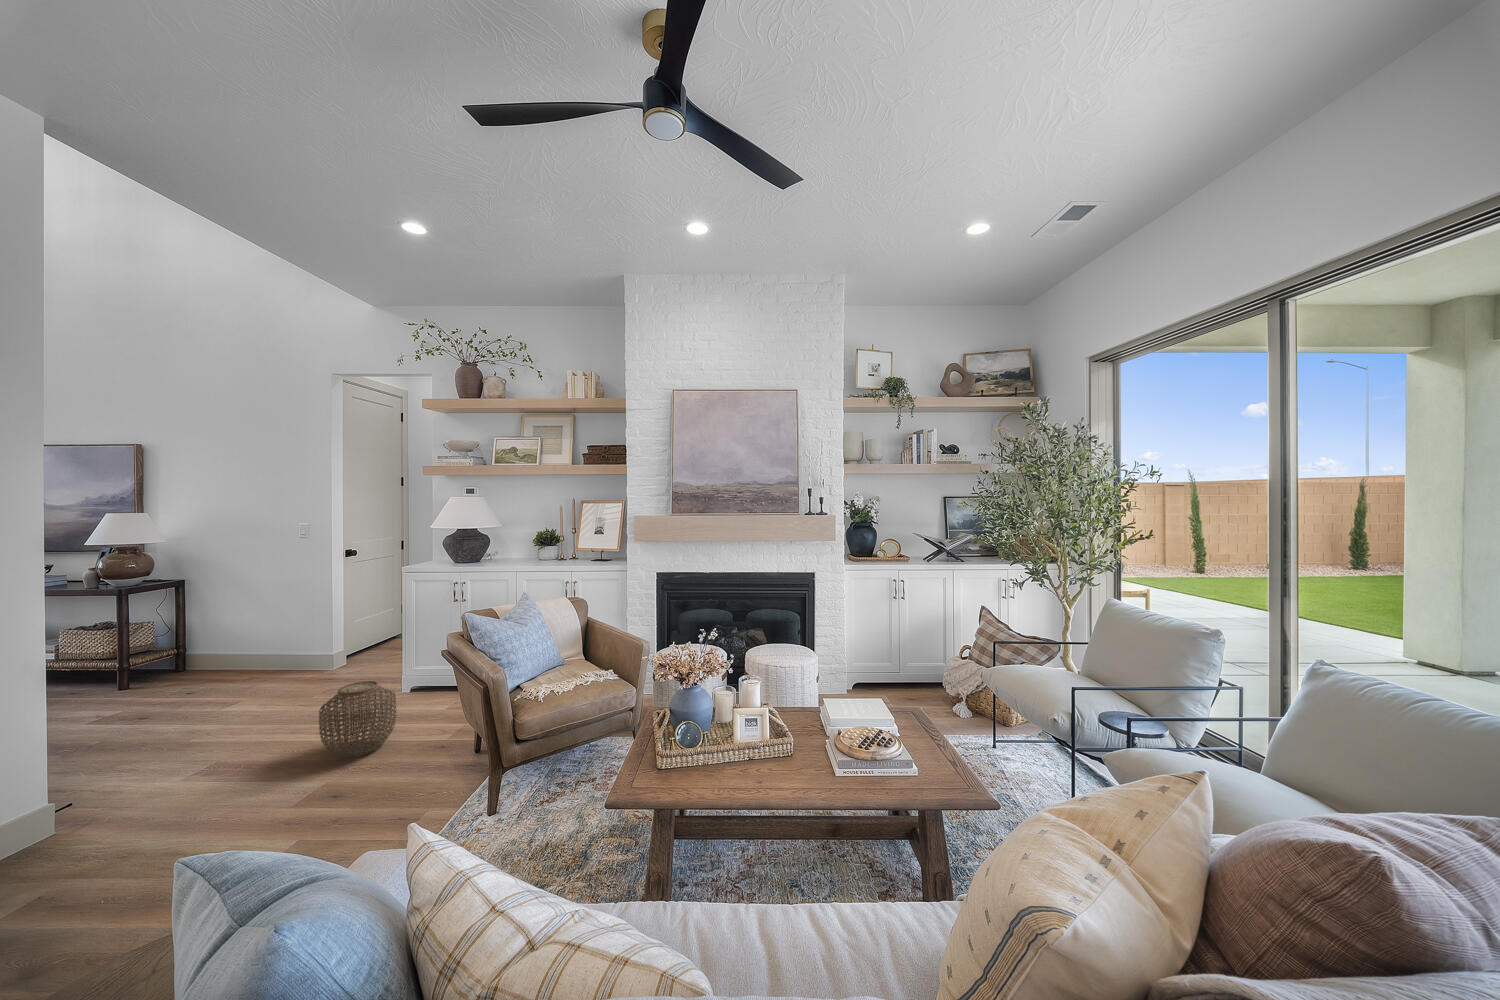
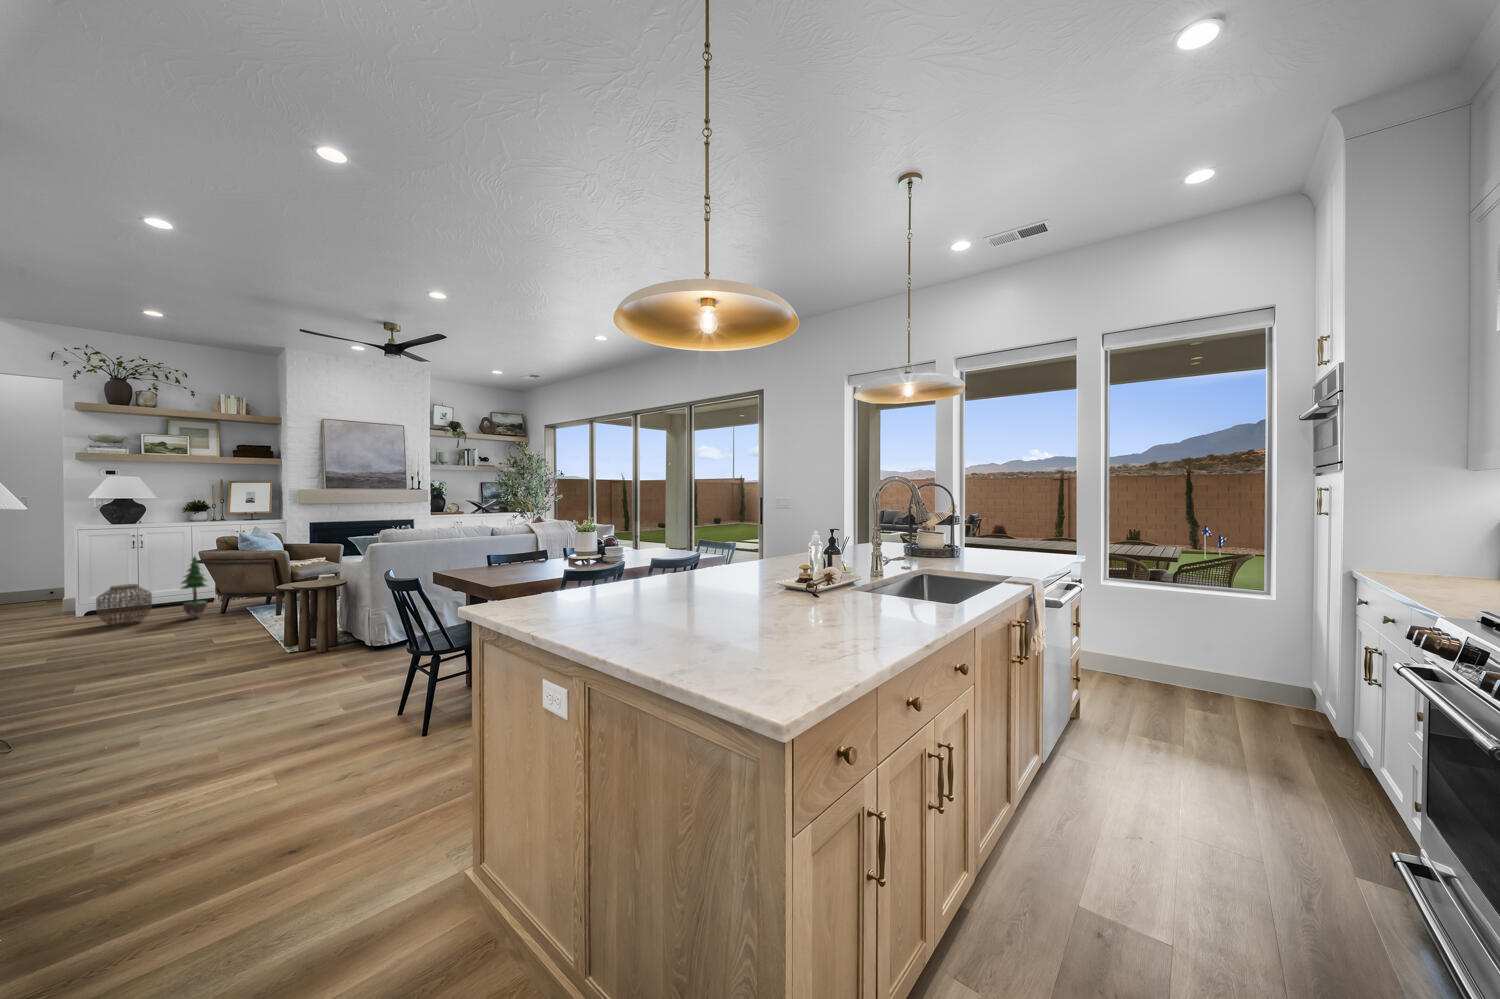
potted tree: none [402,647,450,761] -> present [181,557,208,617]

